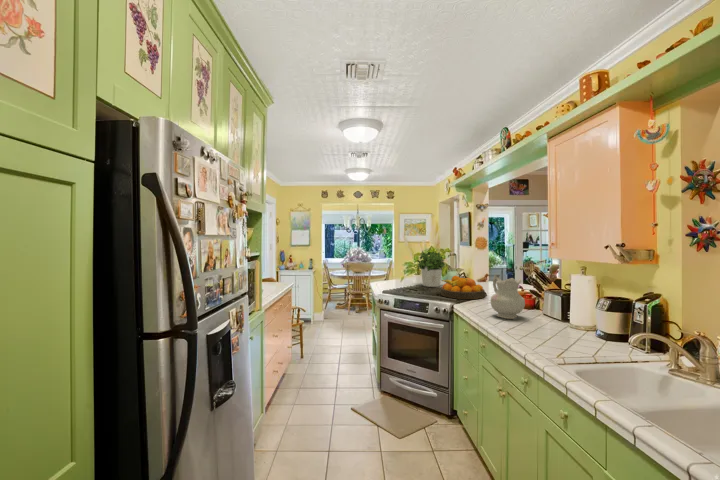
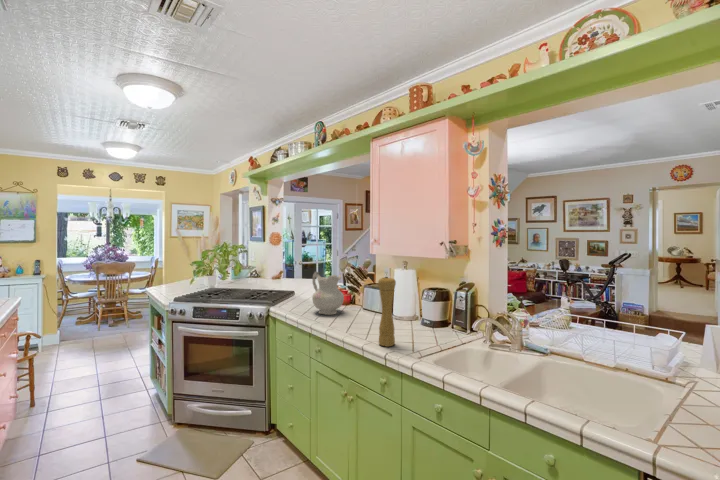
potted plant: present [417,251,445,287] -> none [210,248,244,288]
fruit bowl: present [441,276,485,299] -> none [246,274,292,299]
pepper mill: none [536,280,556,353] -> present [378,277,396,346]

